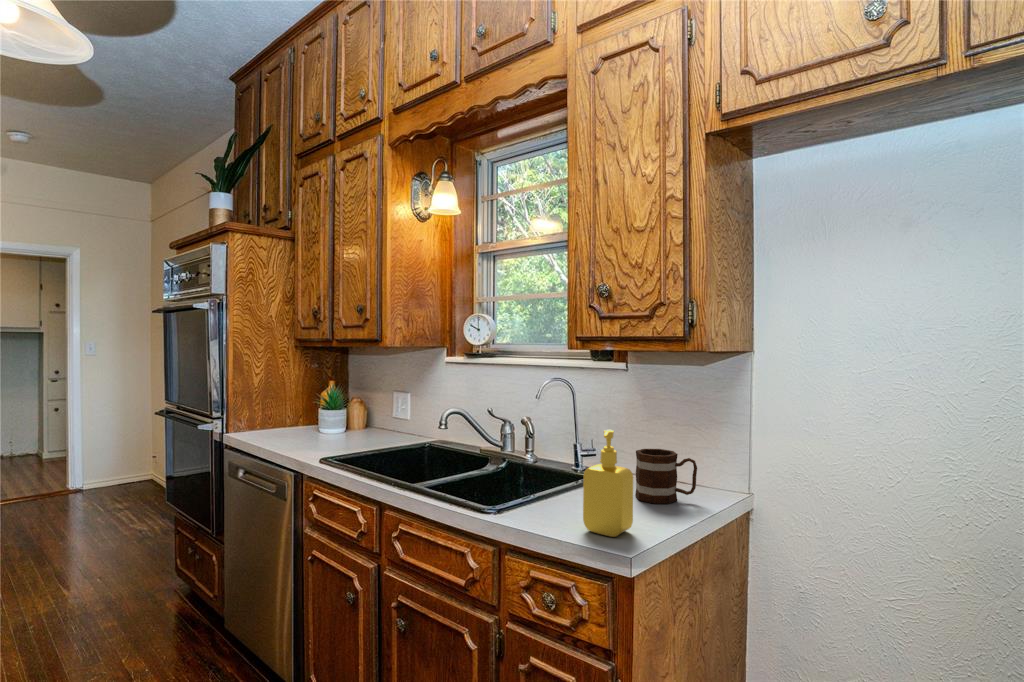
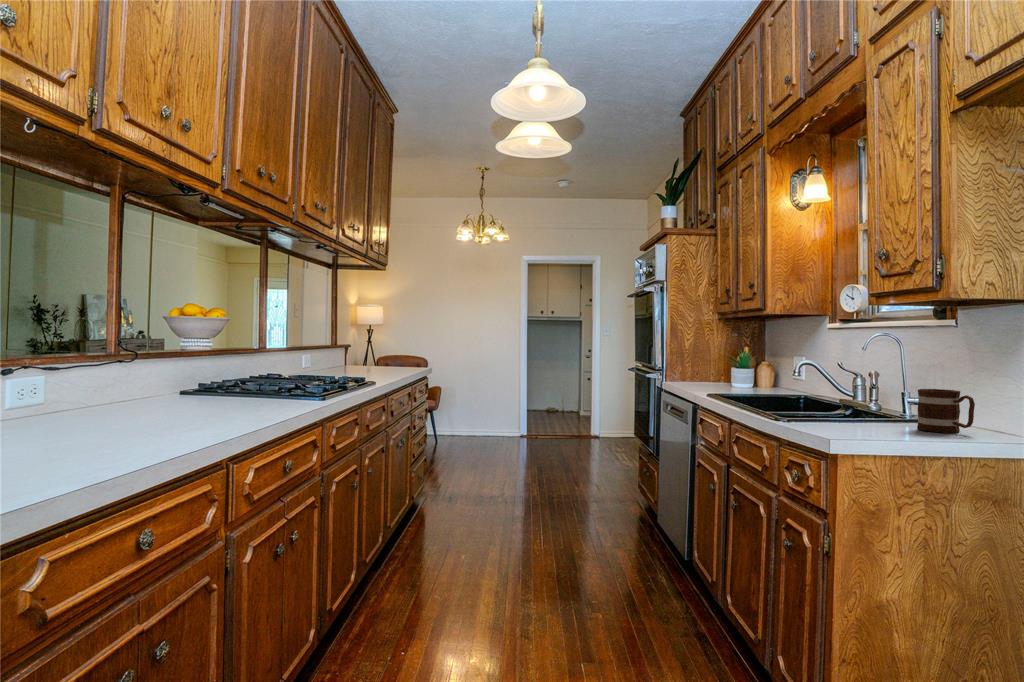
soap dispenser: present [583,430,633,537] -> none [828,358,865,433]

